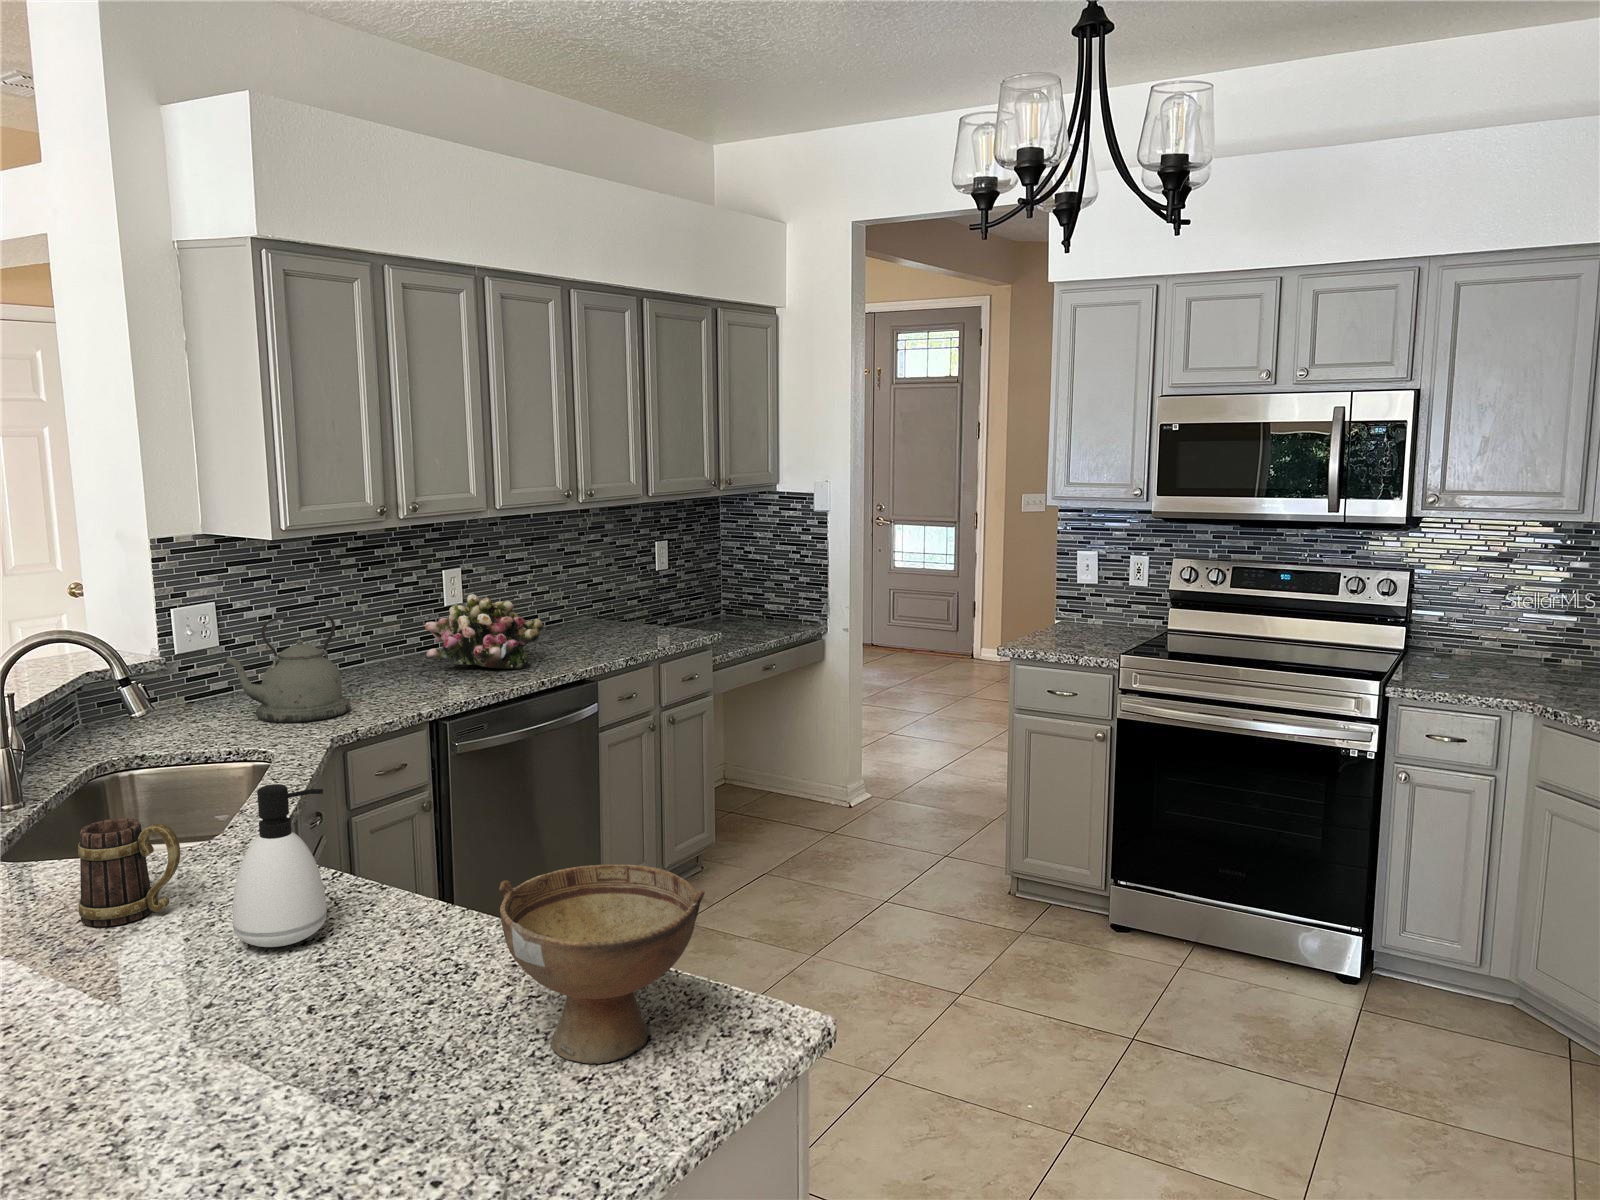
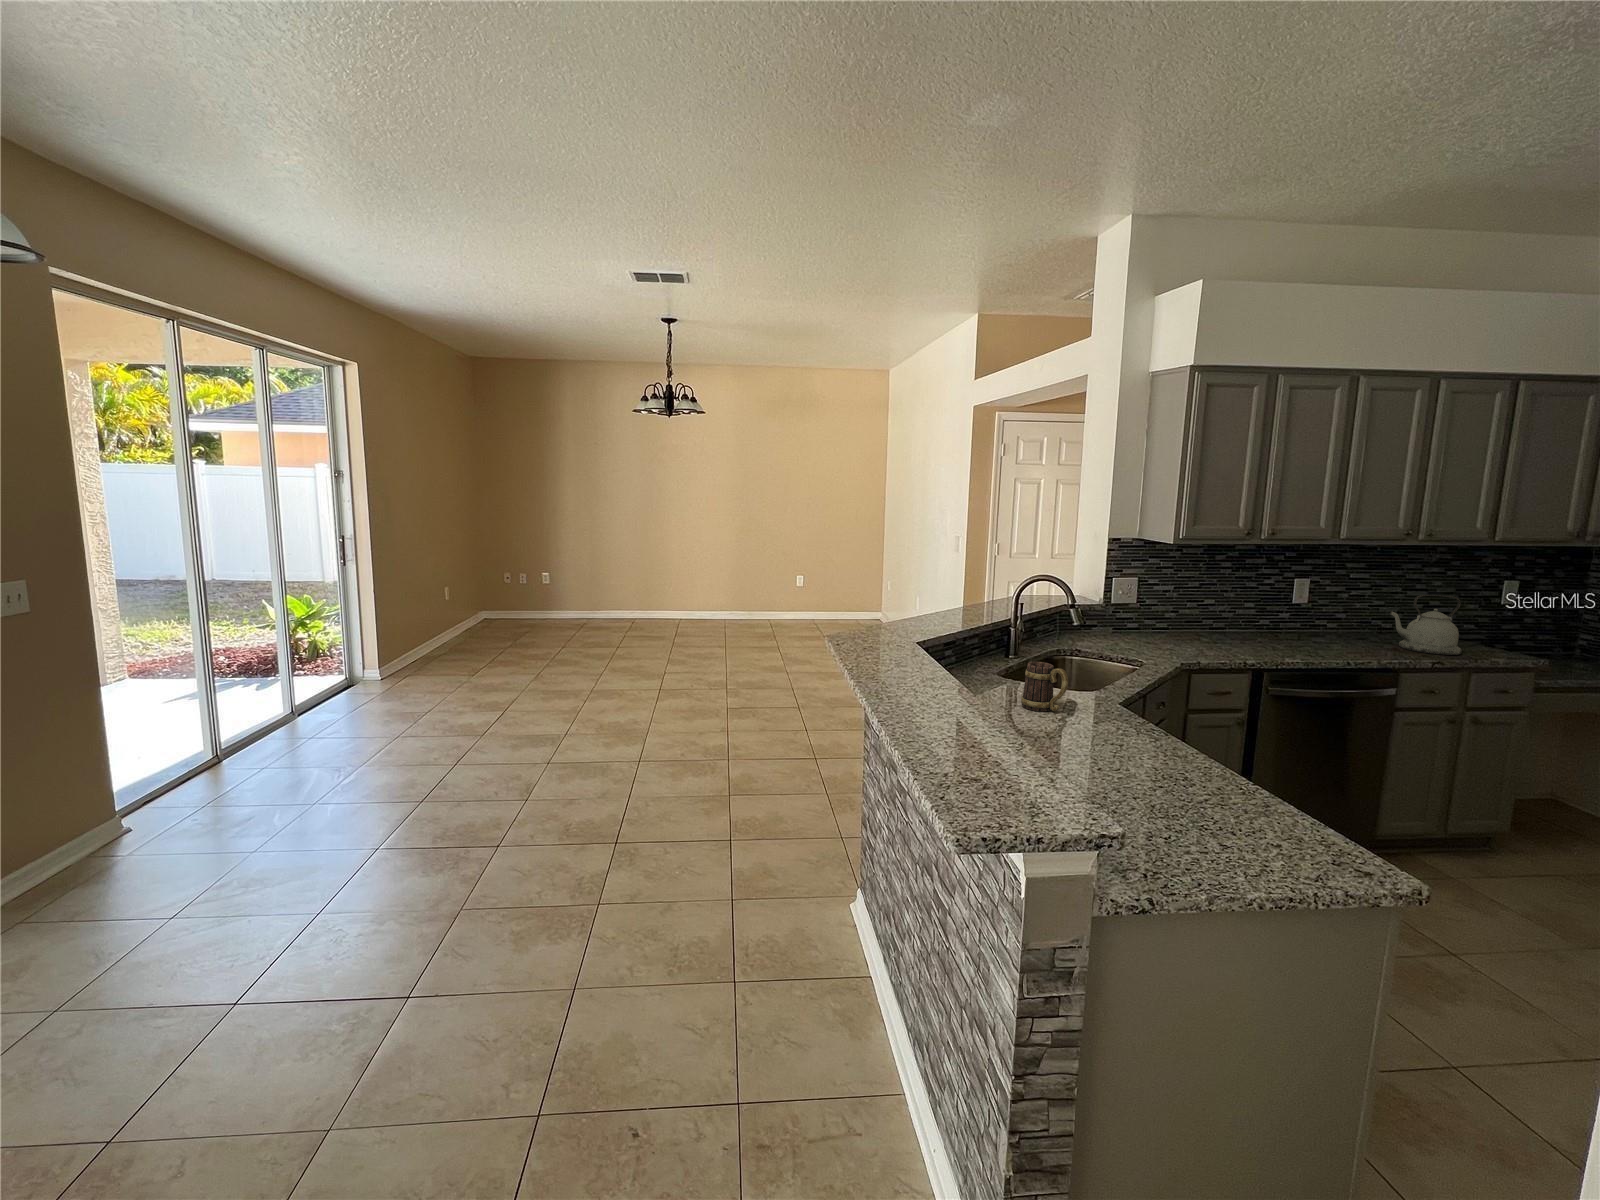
flower arrangement: present [425,594,544,669] -> none [1266,596,1365,653]
kettle: present [224,614,350,723] -> present [1390,595,1462,655]
soap dispenser: present [233,784,327,947] -> none [1080,658,1136,741]
bowl: present [499,864,705,1064] -> none [1195,728,1330,848]

